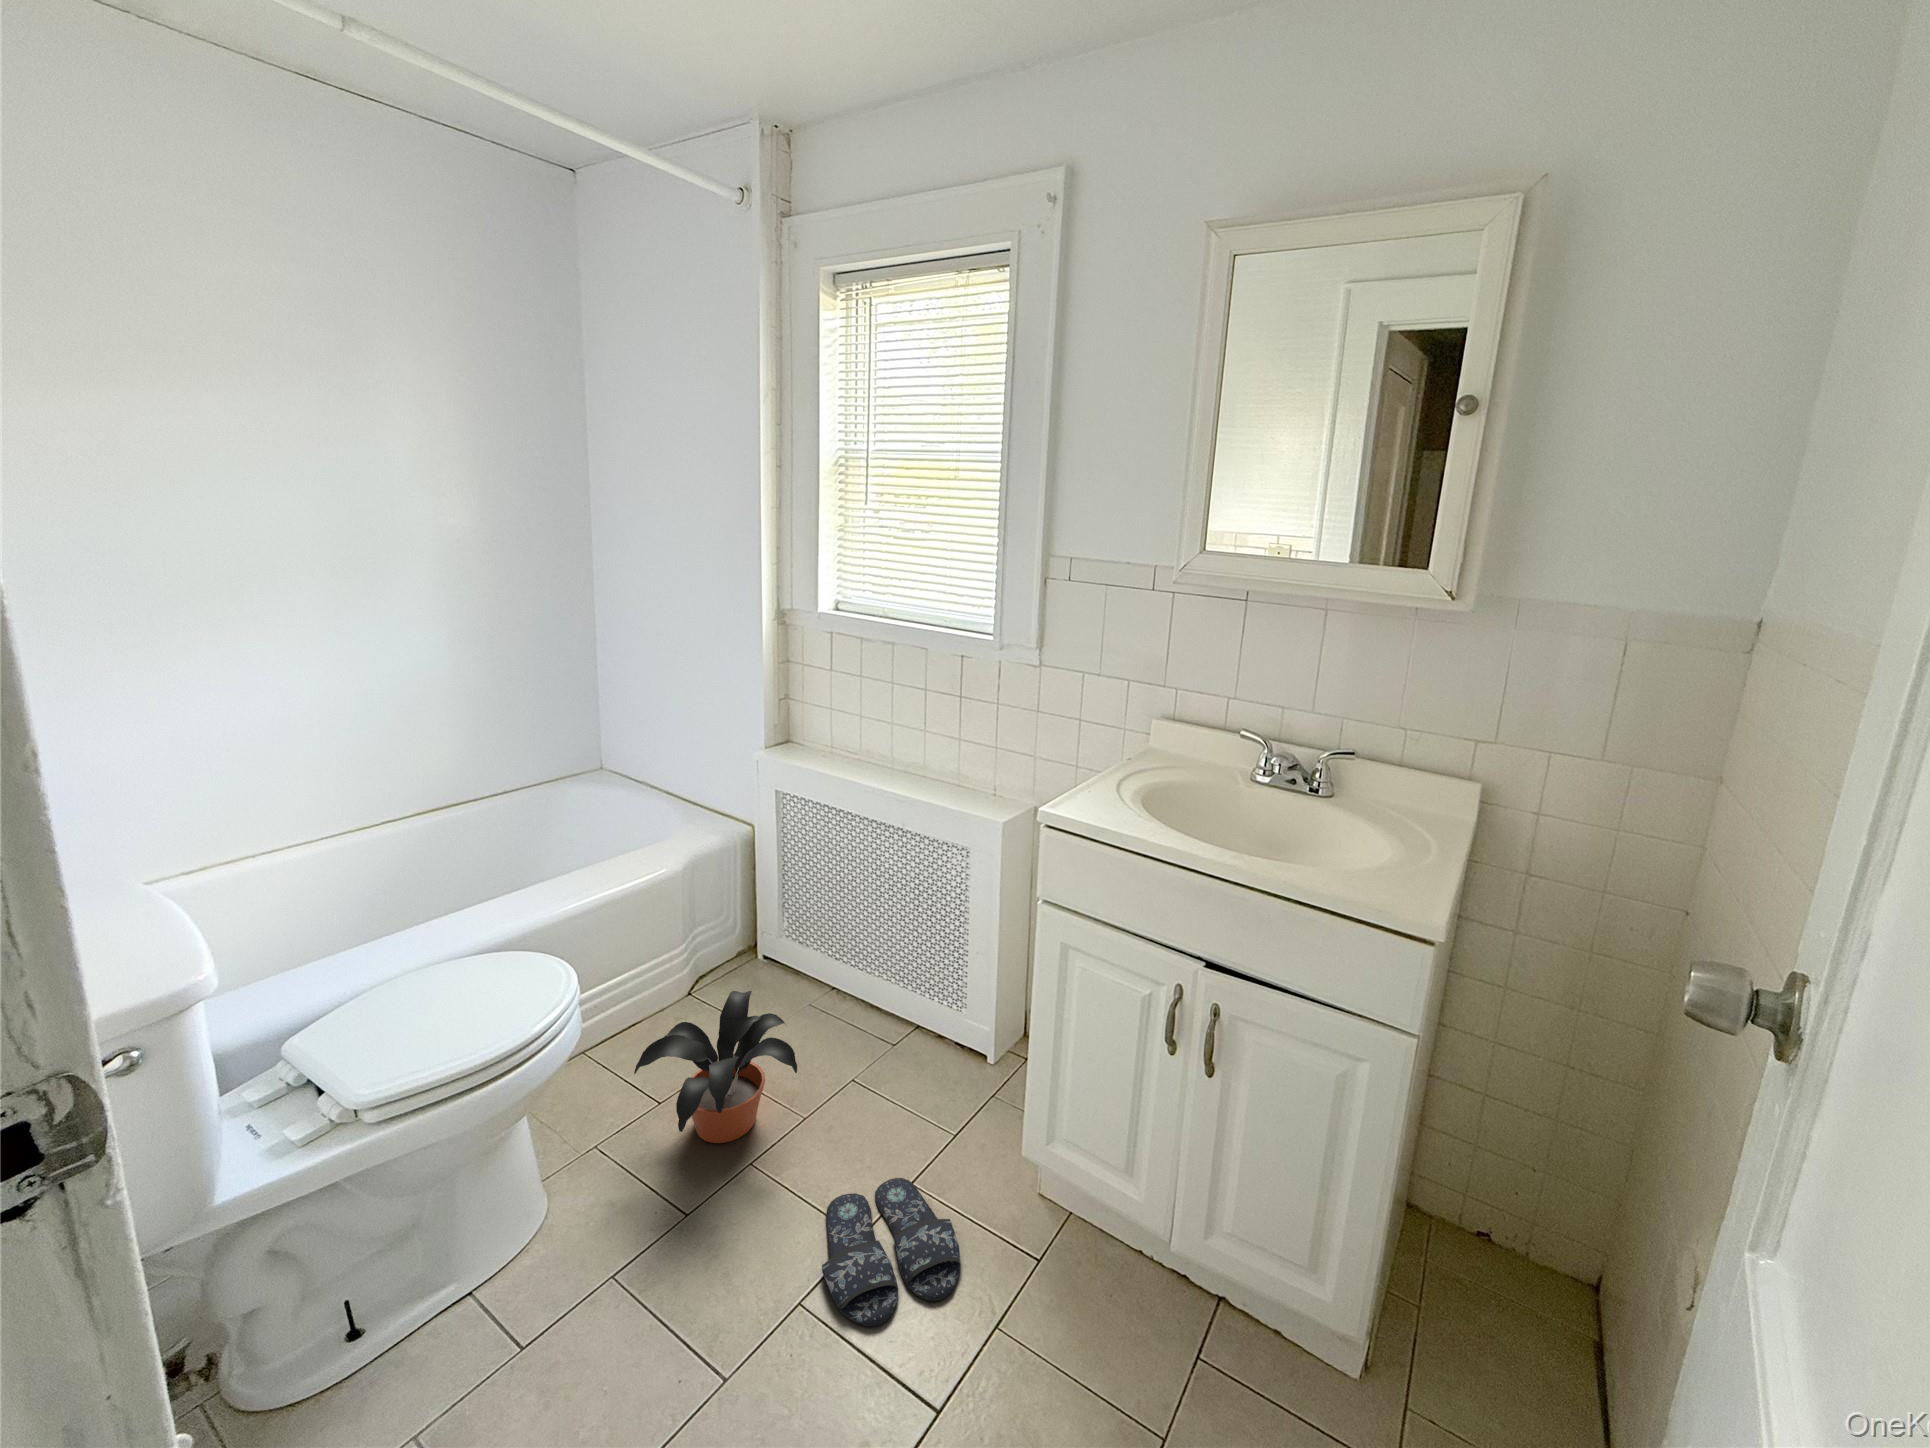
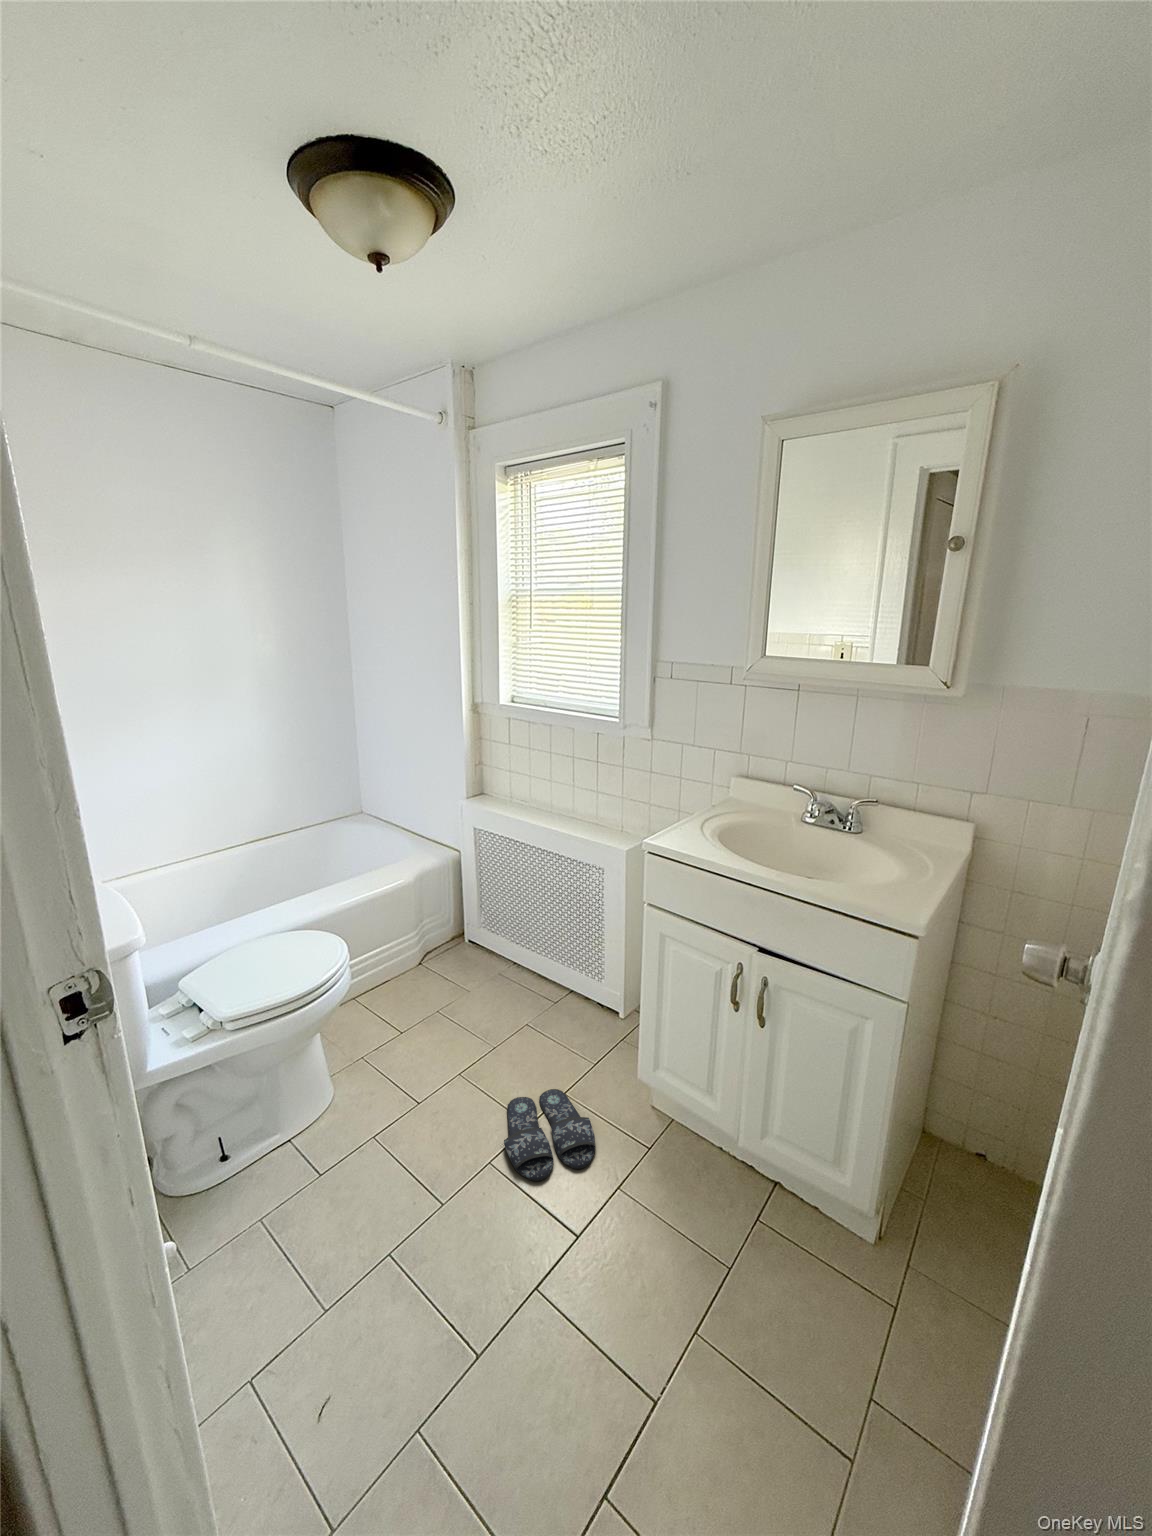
potted plant: present [634,991,797,1143] -> none [384,961,488,1059]

